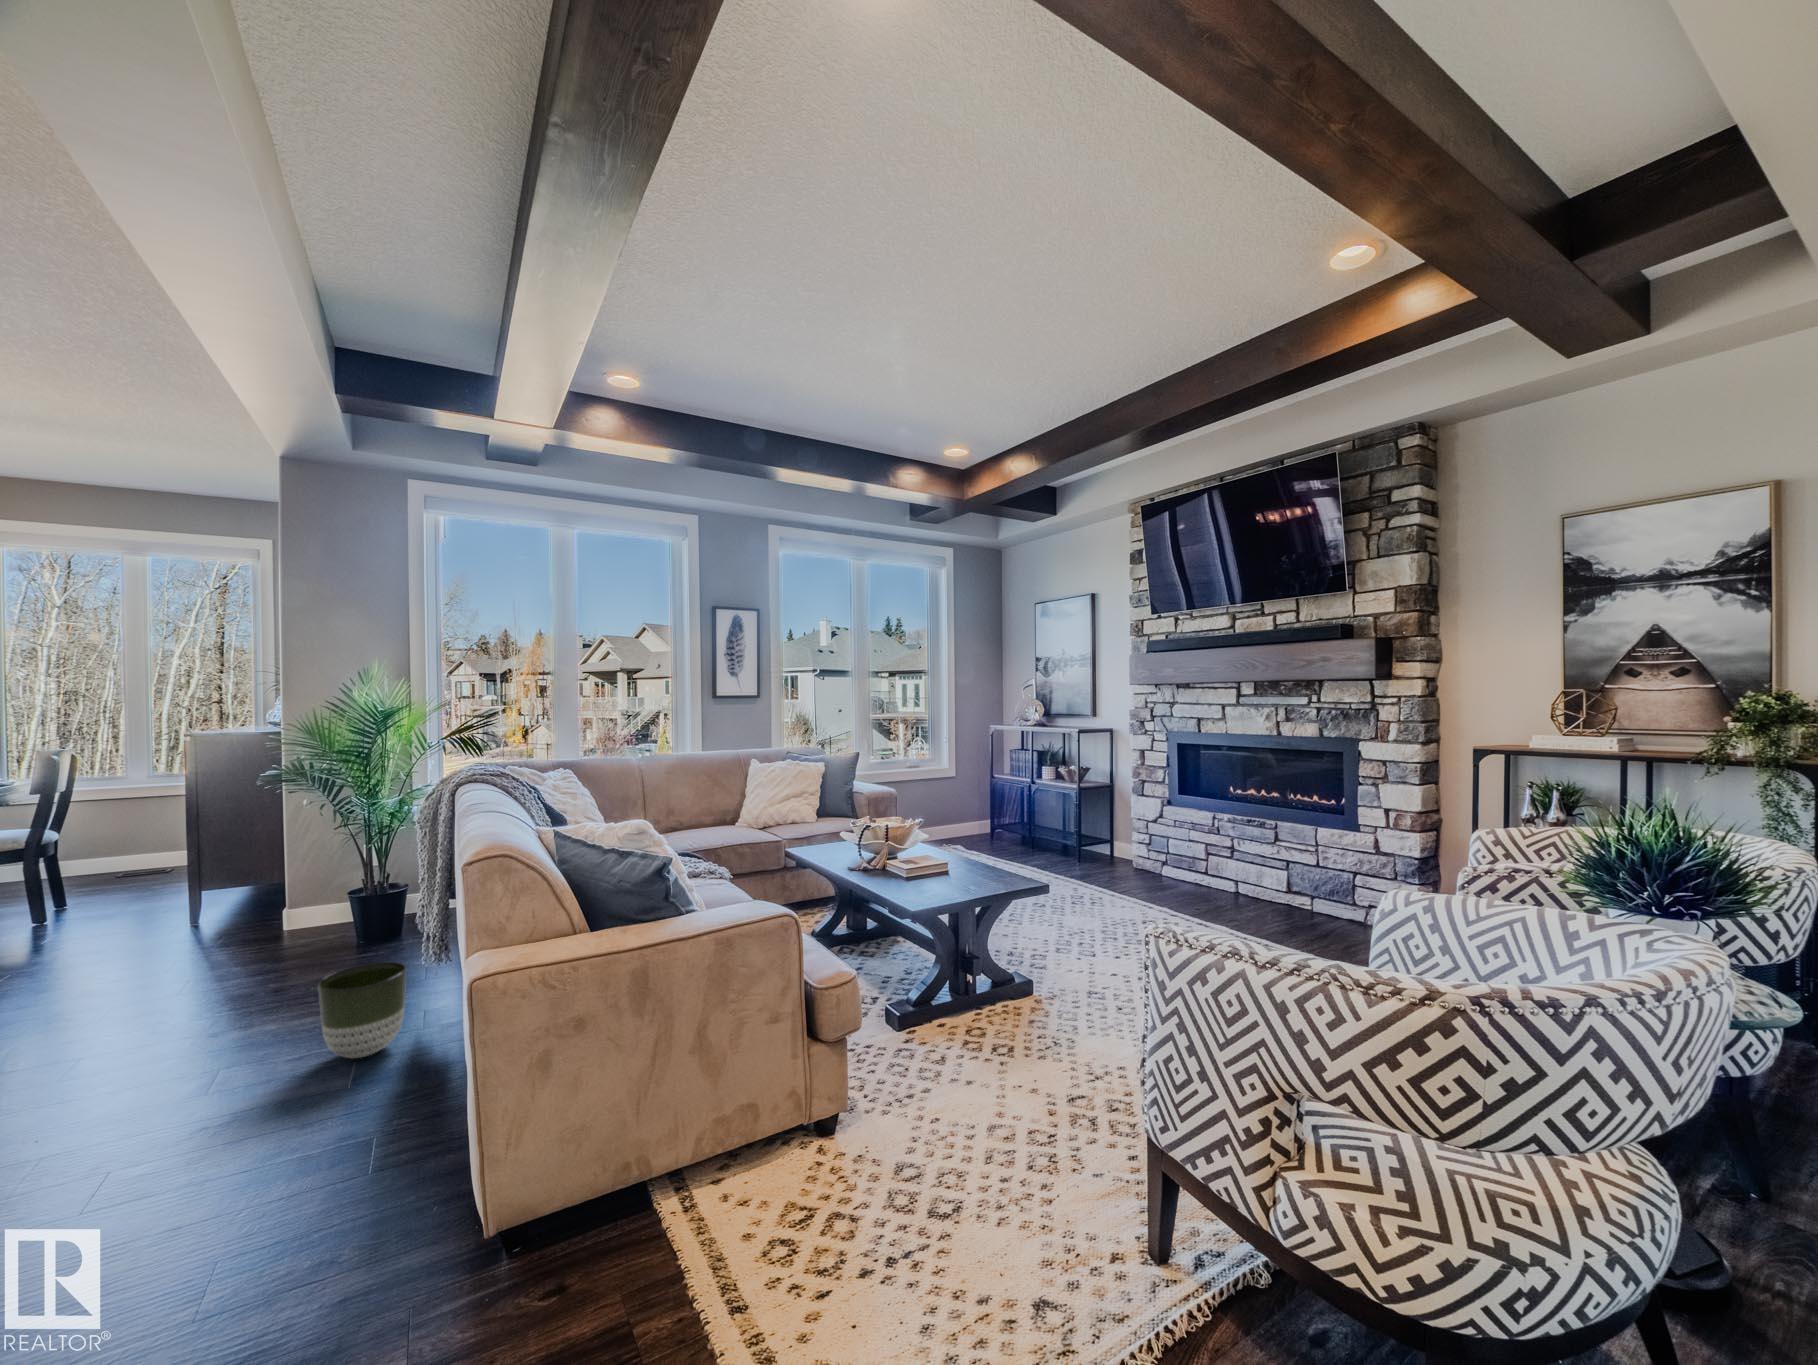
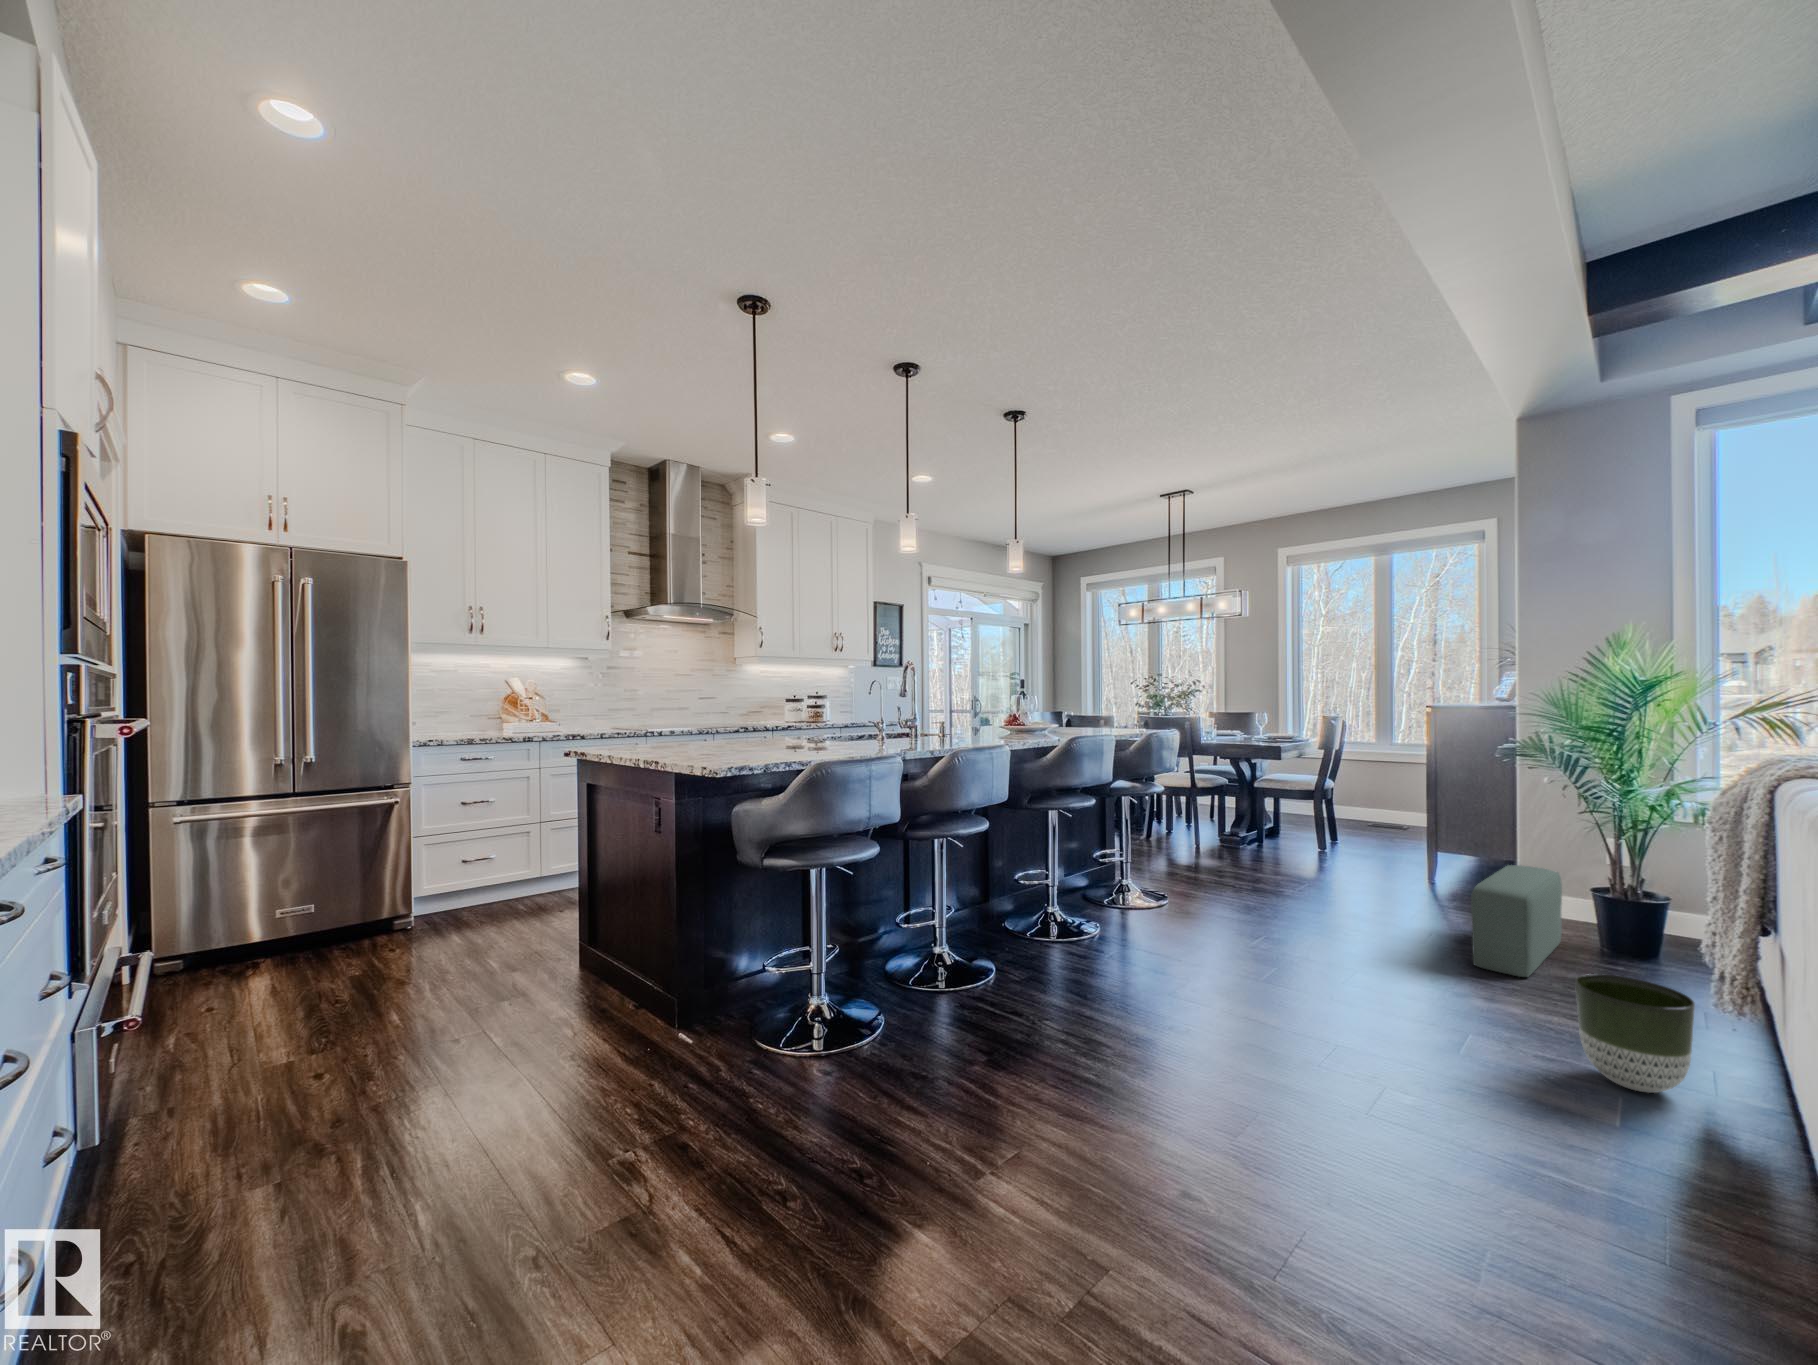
pouf: none [228,885,321,1003] -> present [1471,865,1562,977]

